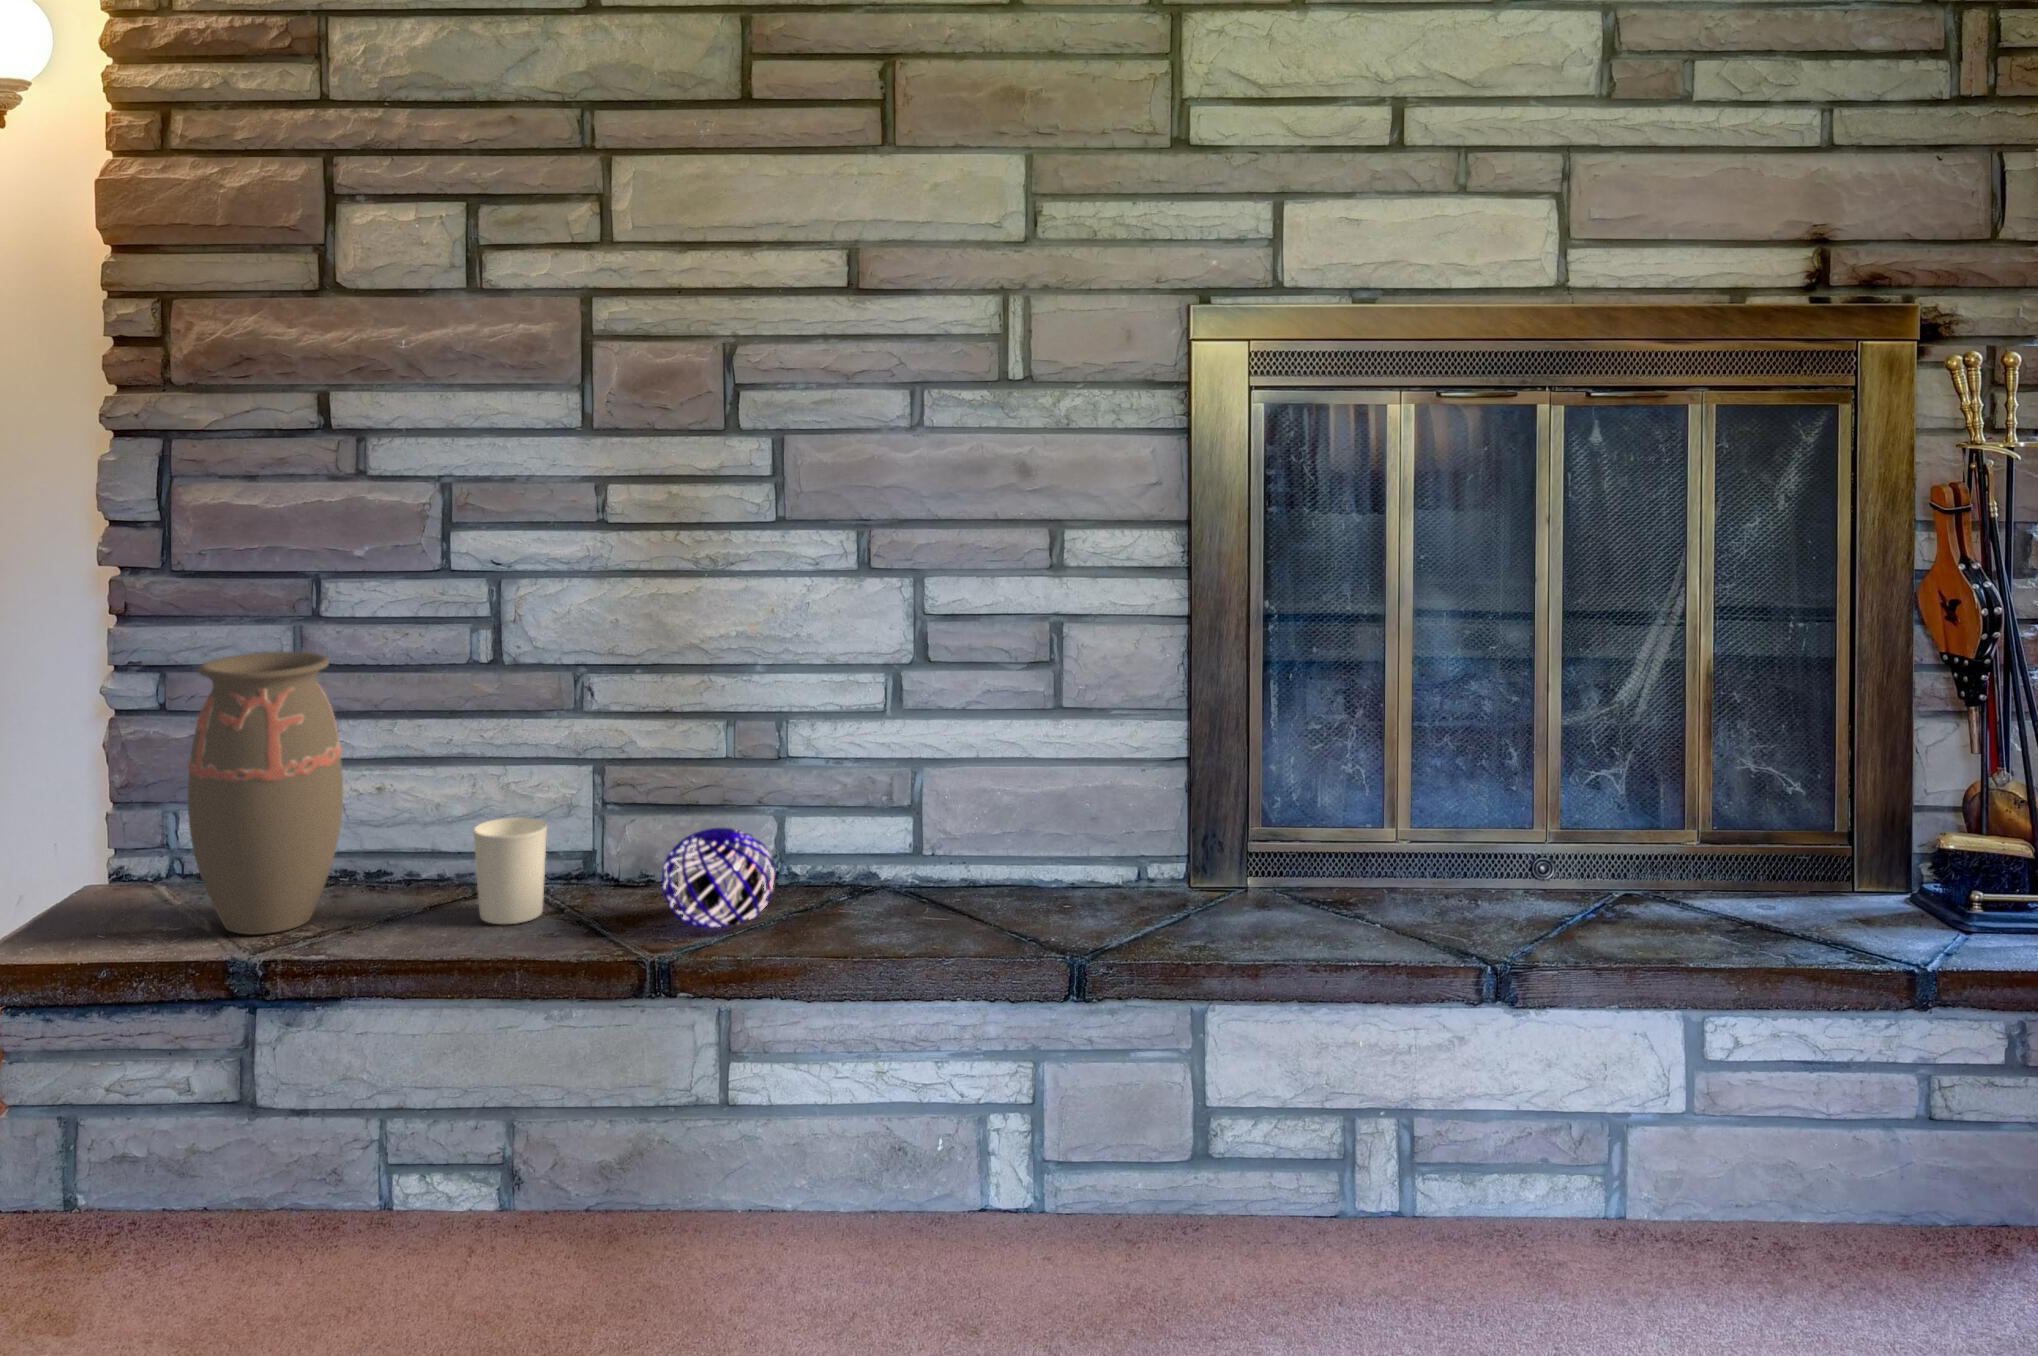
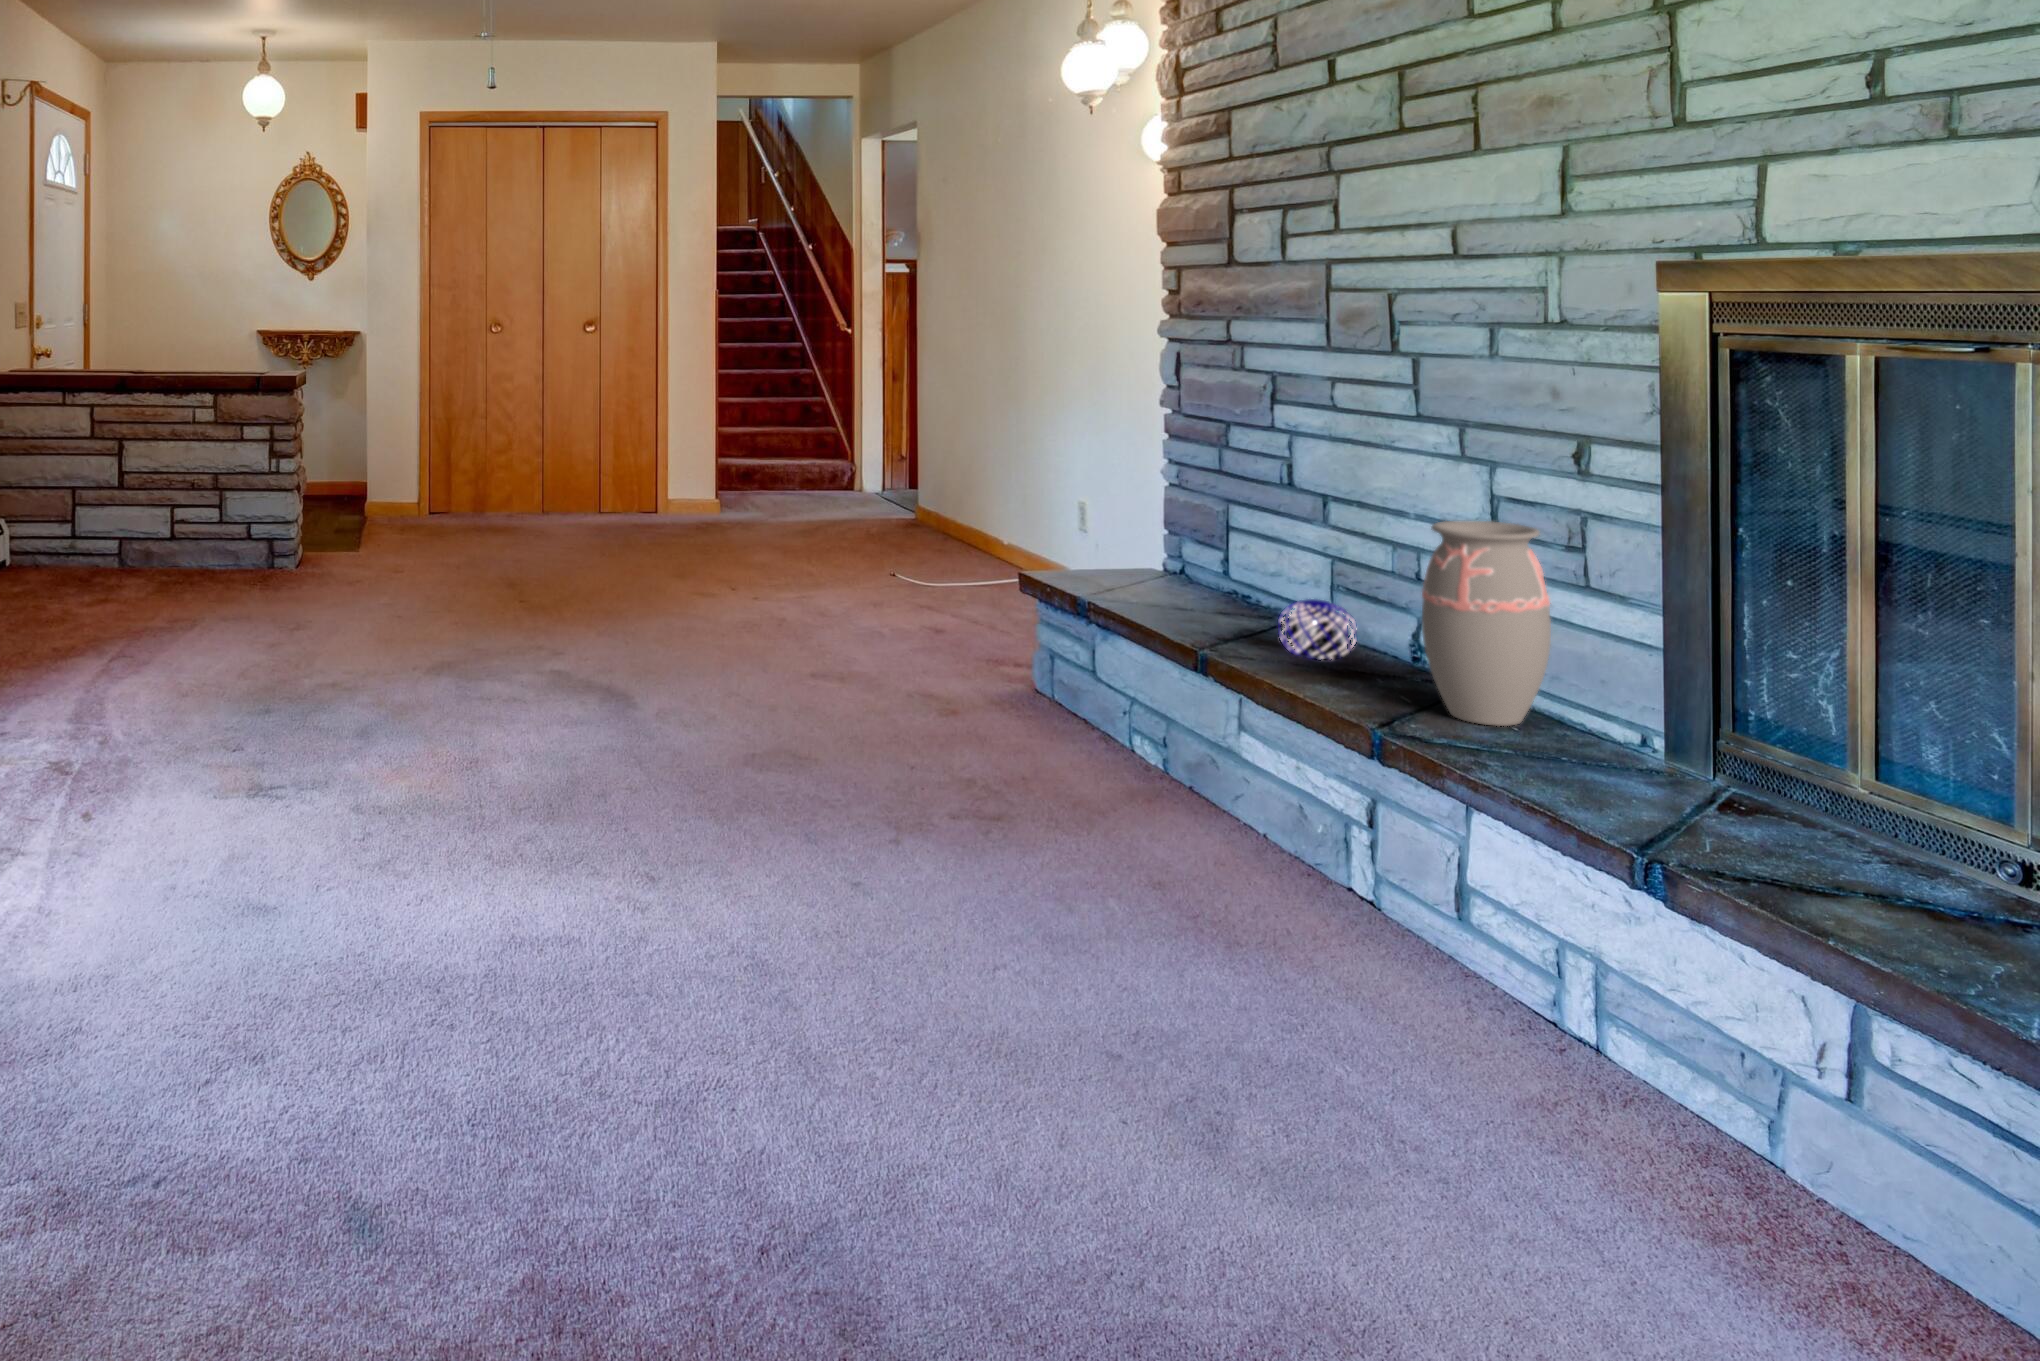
decorative vase: present [188,652,343,934] -> present [1422,521,1551,726]
candle holder: present [473,817,547,924] -> none [1221,571,1268,630]

